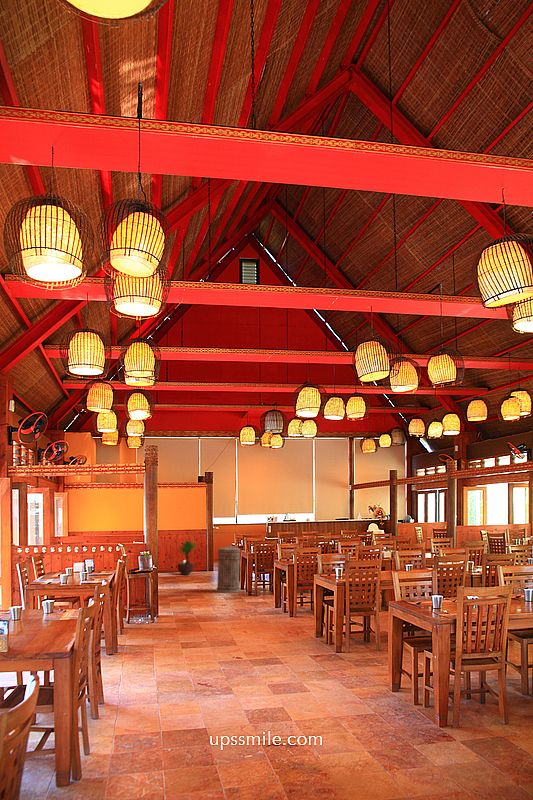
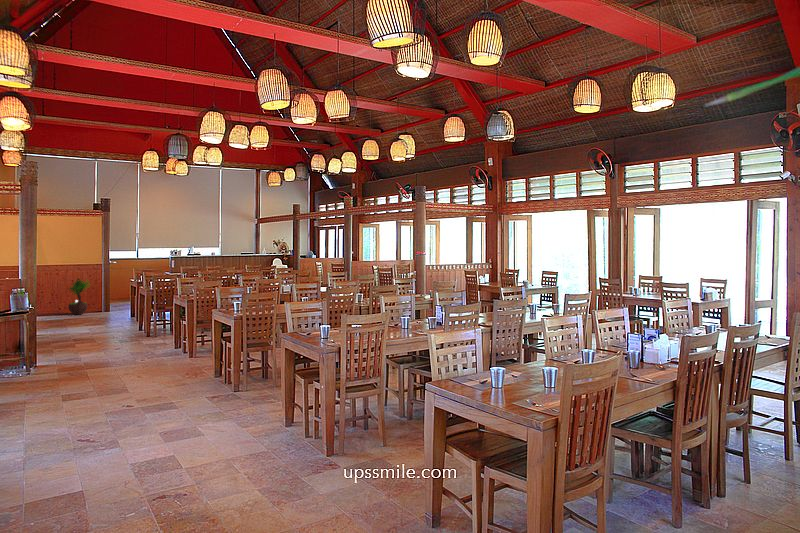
trash can: present [217,545,240,593] -> none [111,283,138,331]

